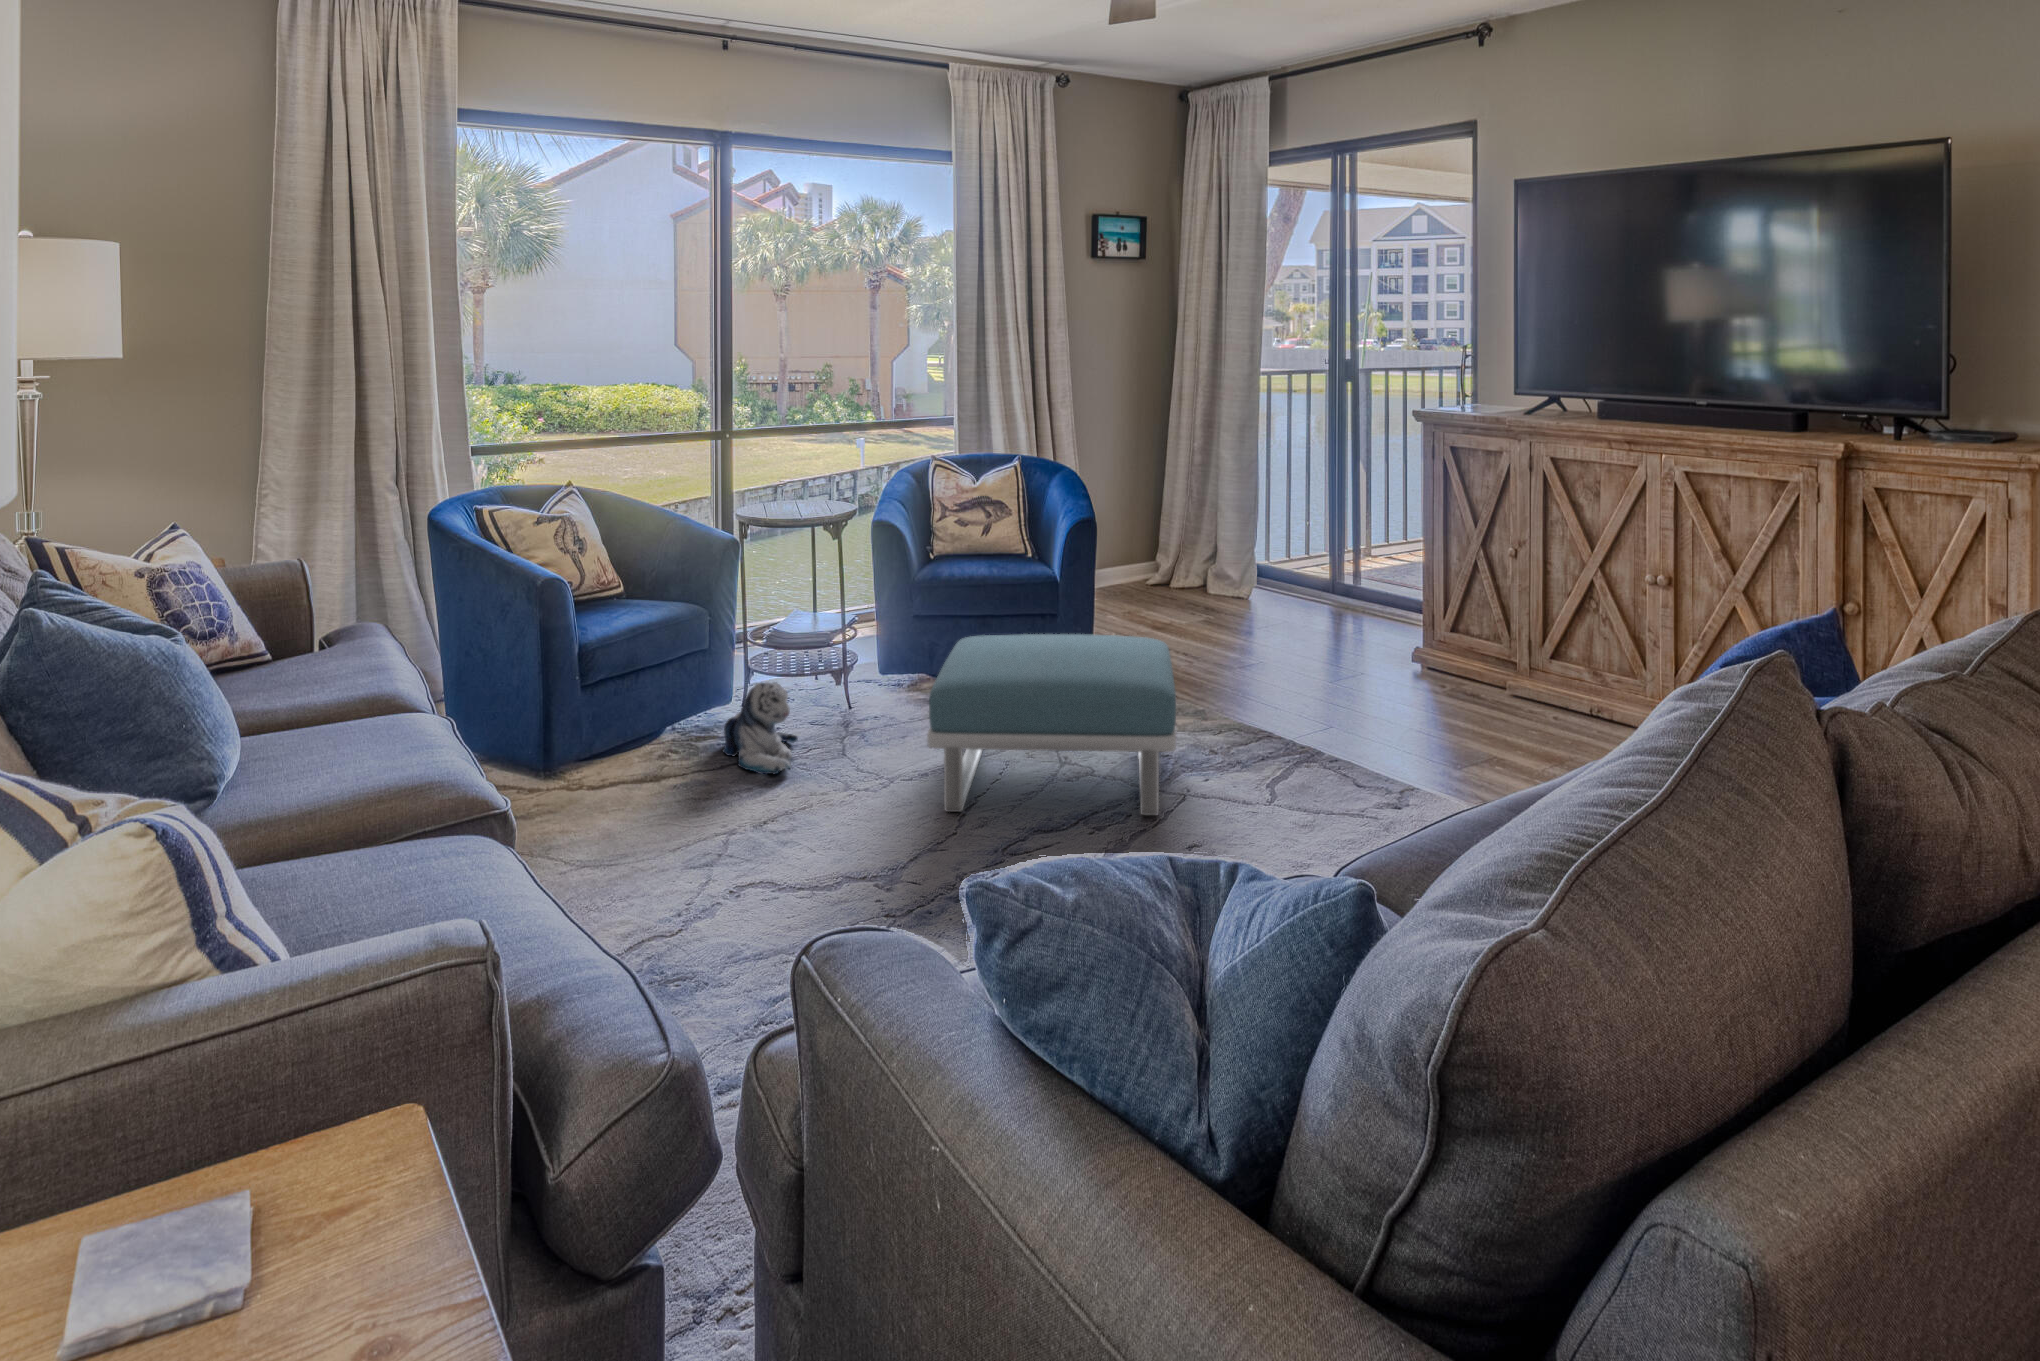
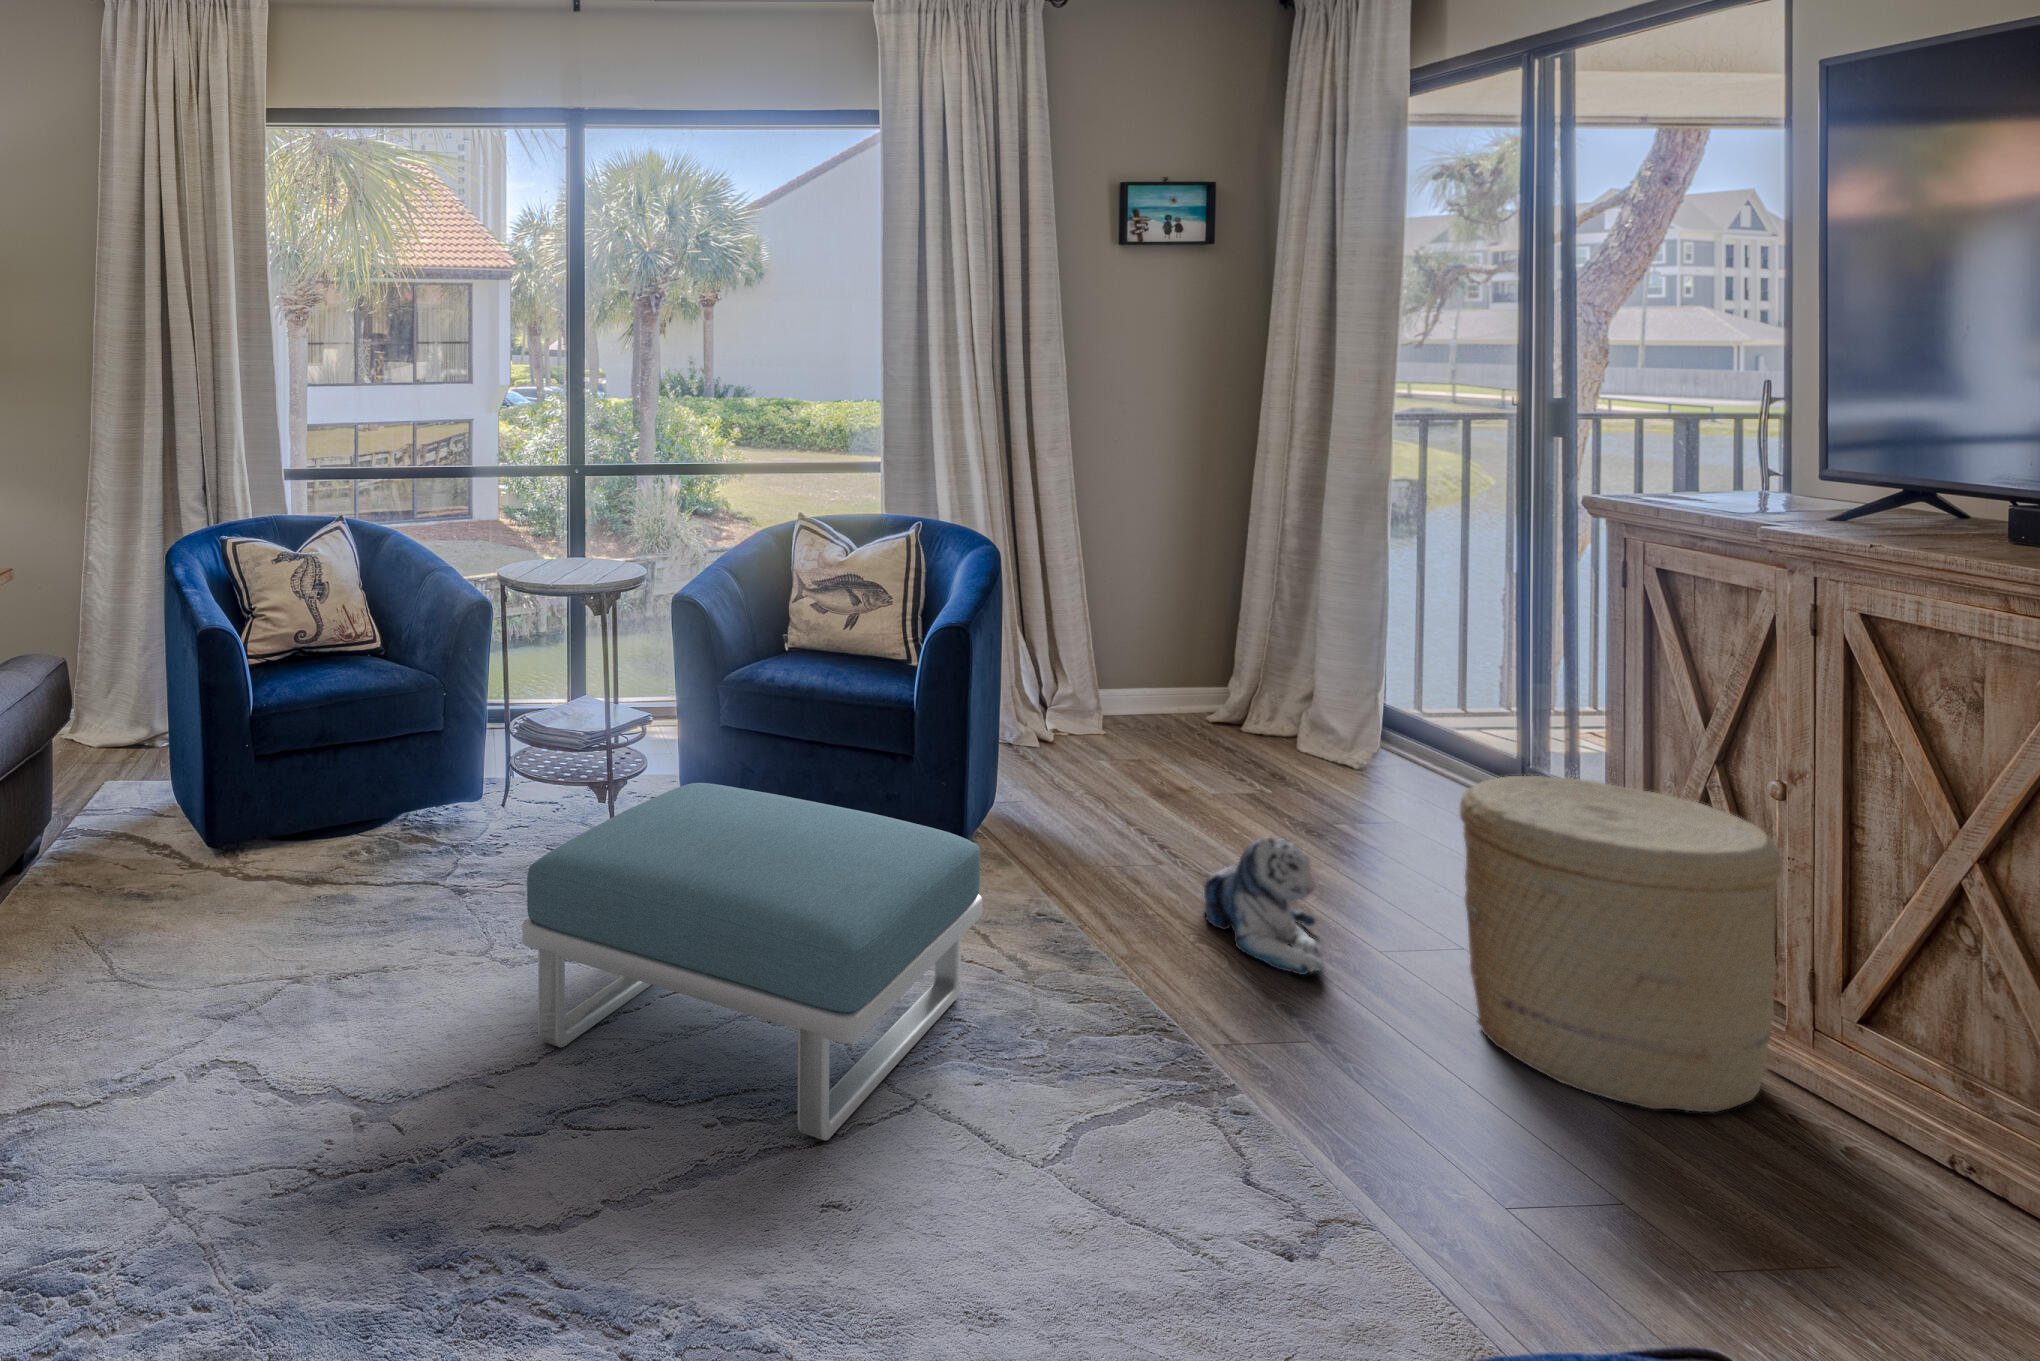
woven basket: none [1383,564,1525,720] -> present [1460,776,1782,1112]
plush toy: present [723,682,798,774] -> present [1204,838,1325,975]

